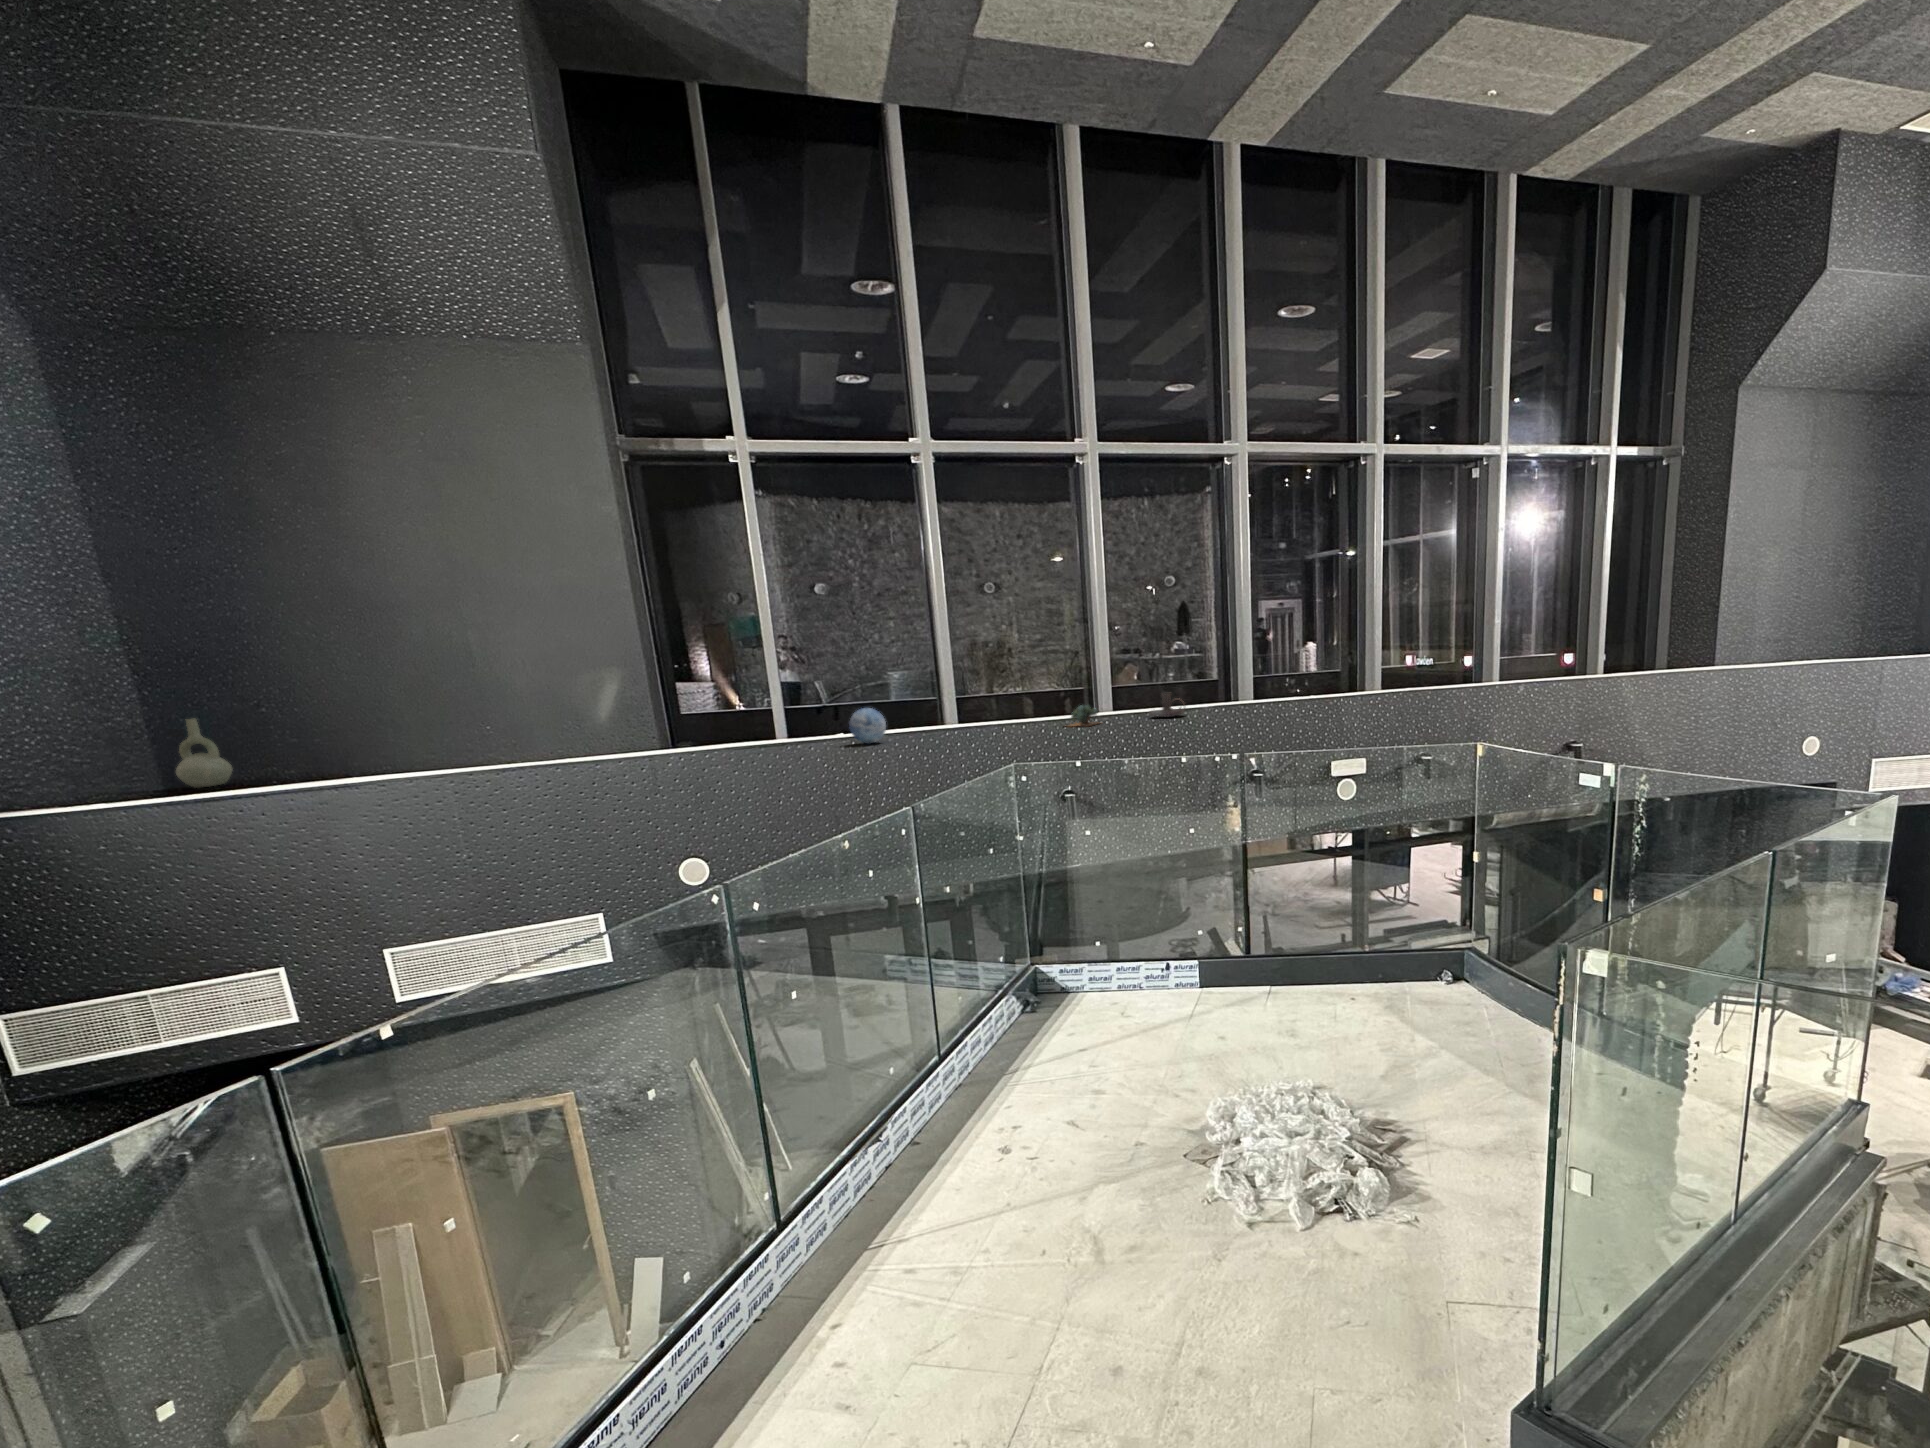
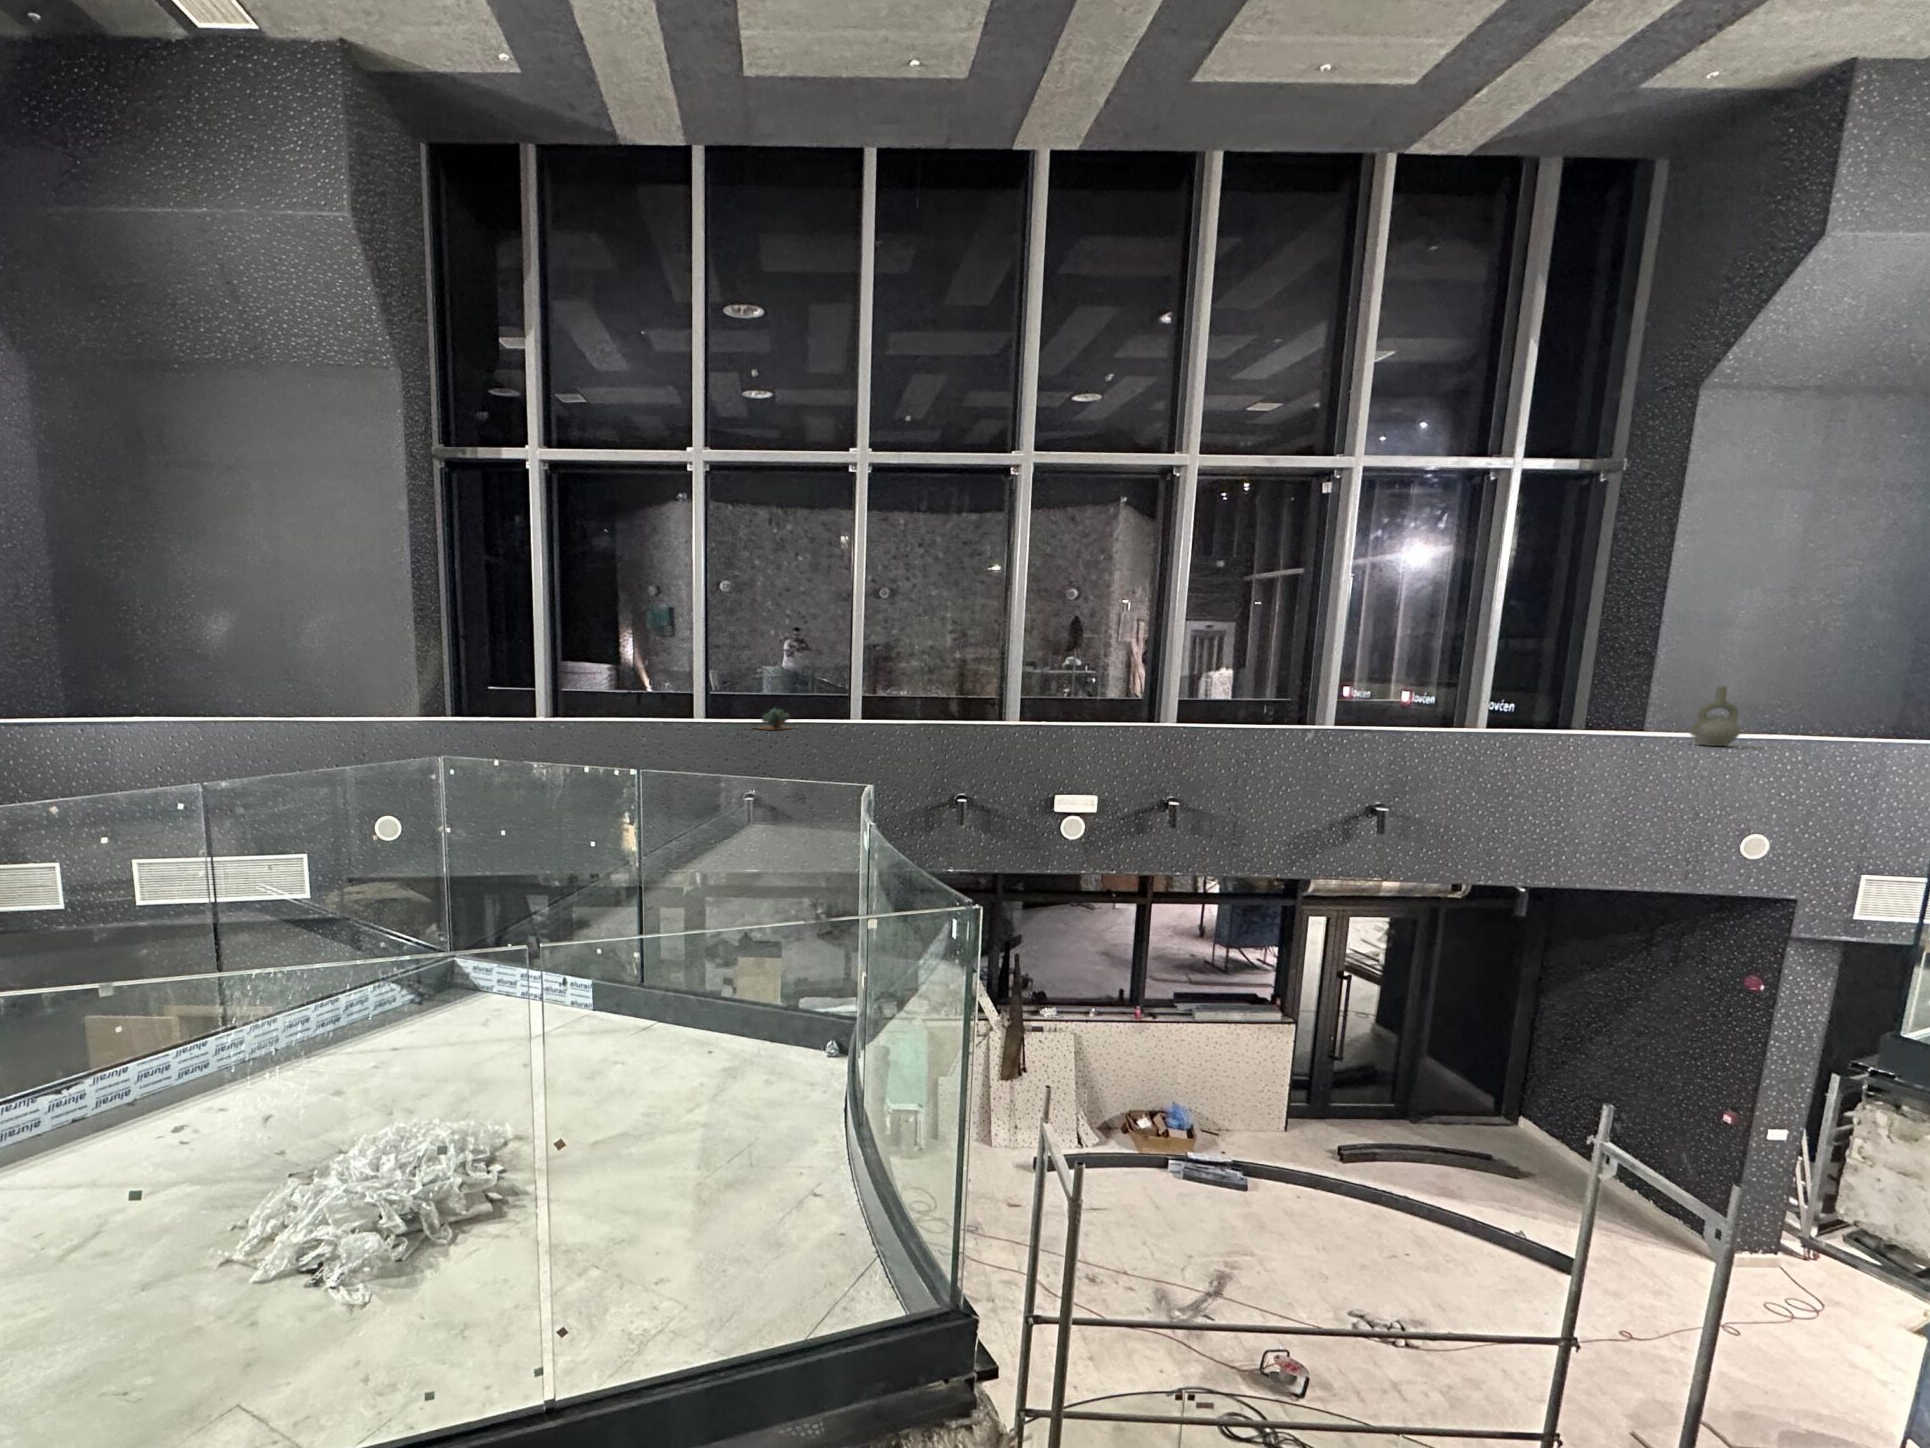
candle holder: present [1150,692,1185,718] -> none [849,704,886,729]
decorative orb: present [849,708,886,744] -> none [547,693,581,726]
decorative vase: present [176,719,232,788] -> present [1690,686,1740,746]

